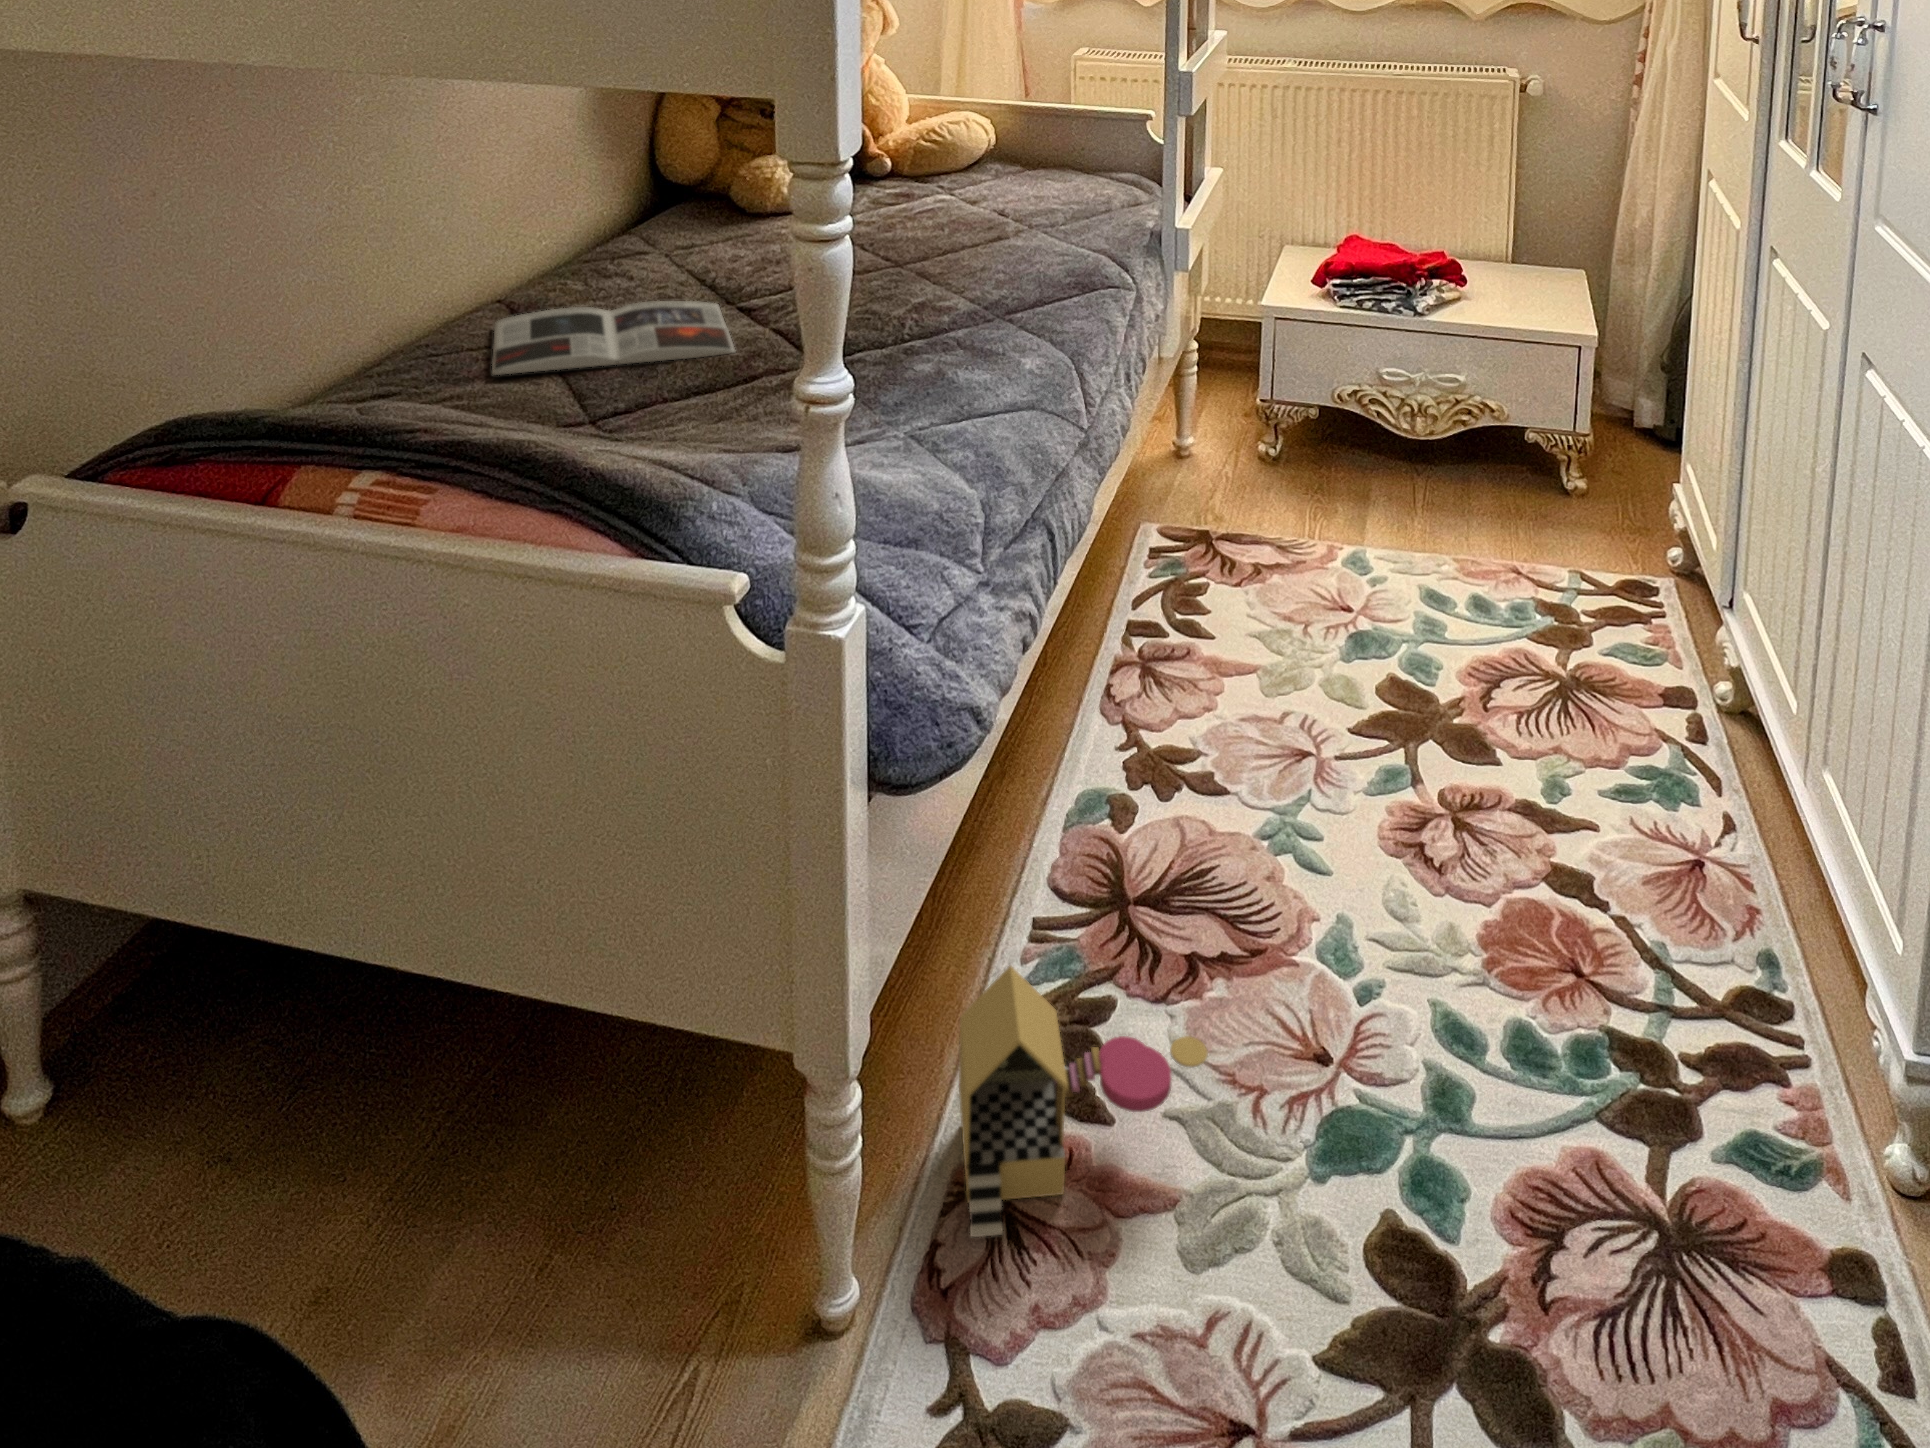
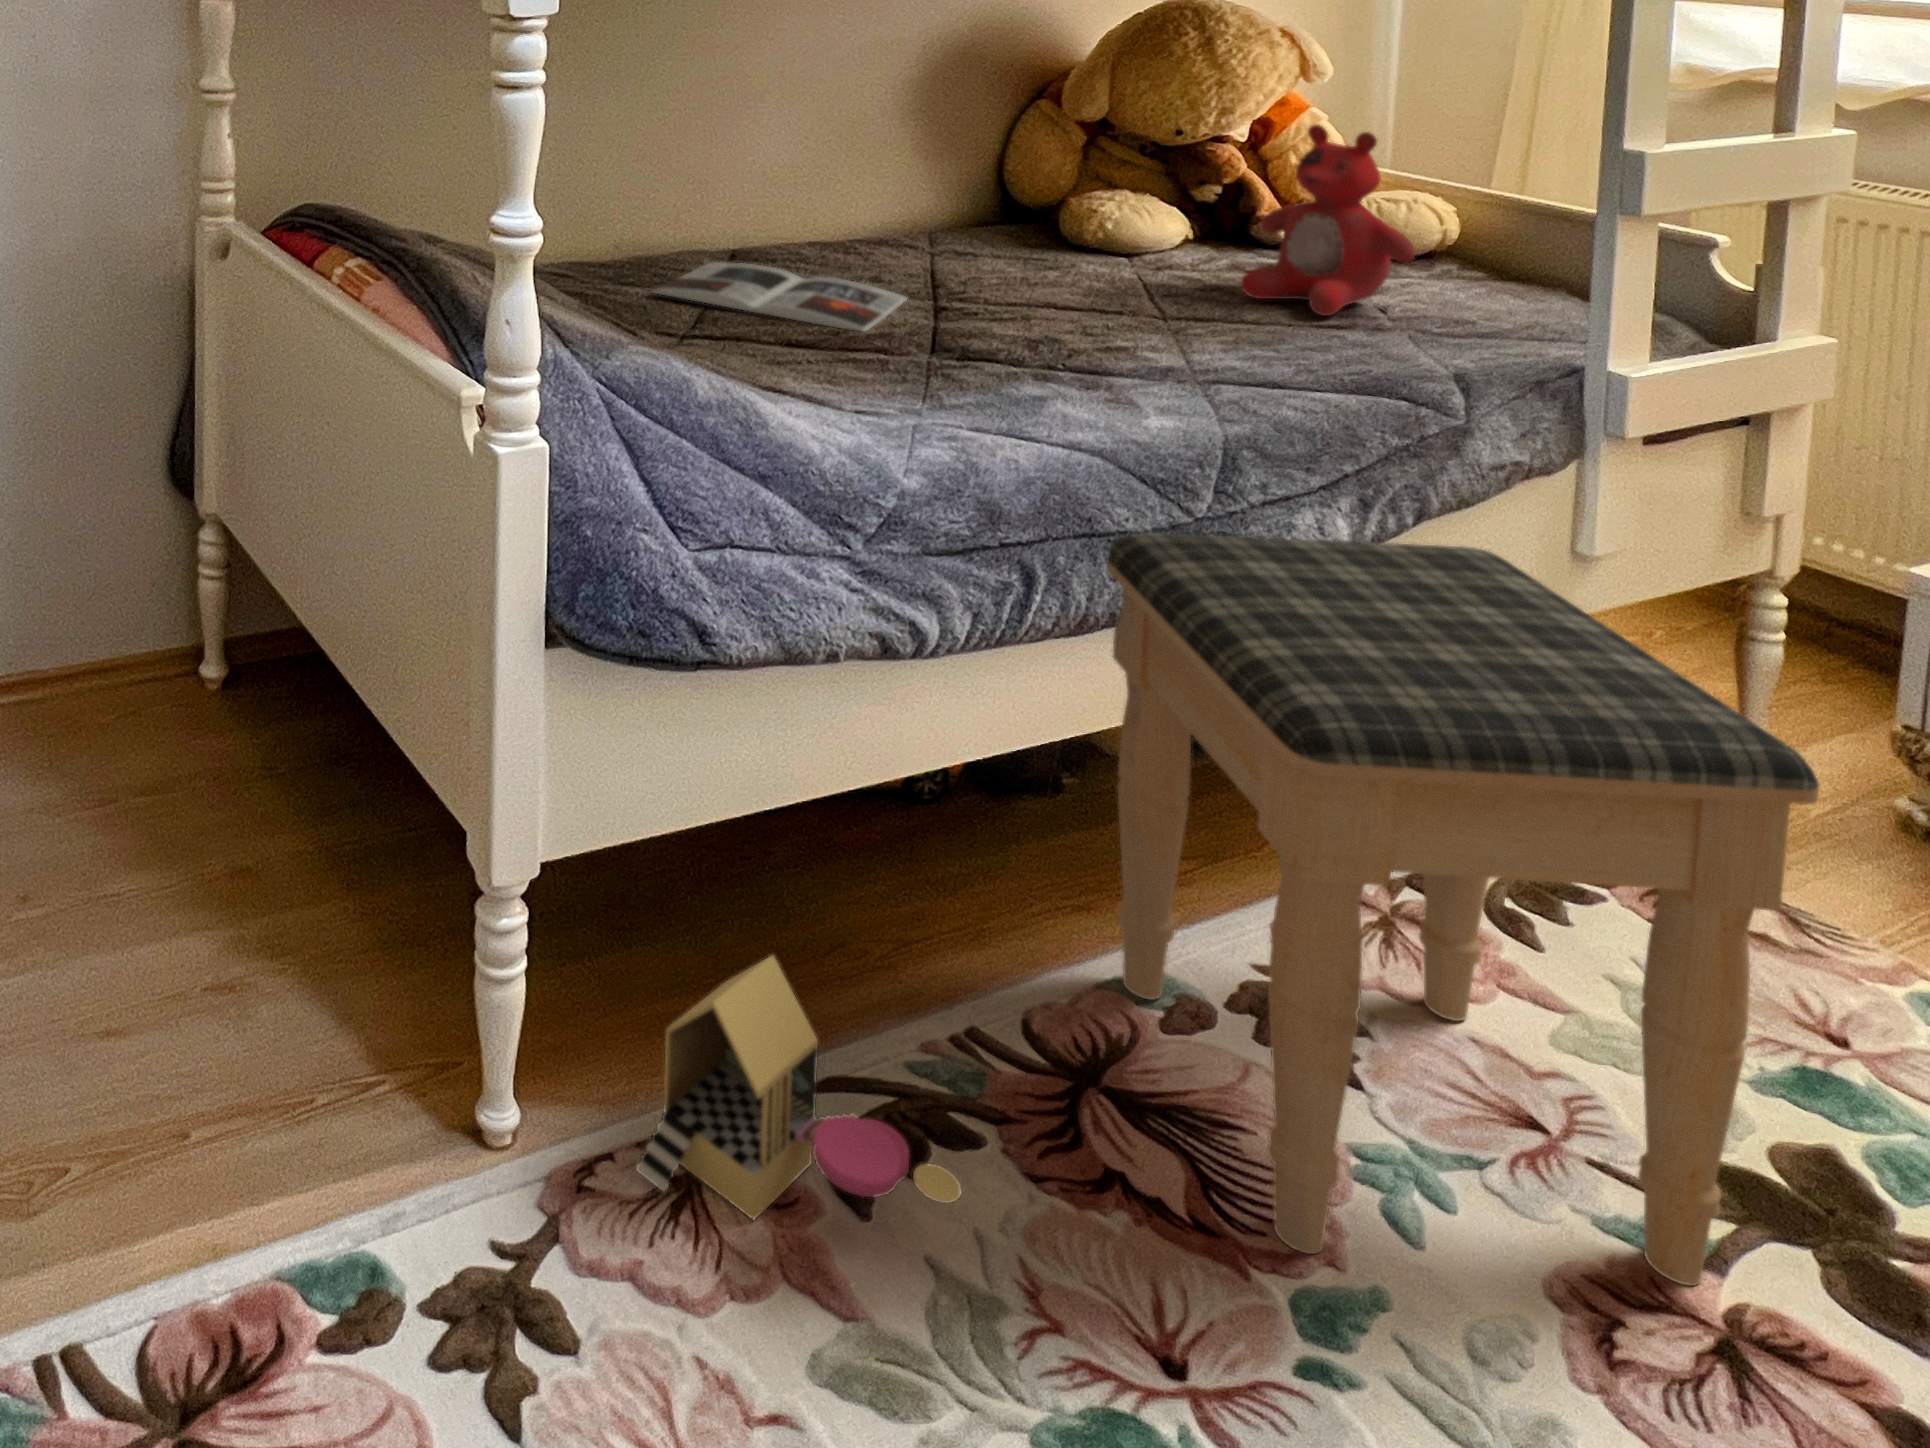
stuffed bear: none [925,76,1041,232] -> present [1241,124,1415,316]
footstool: none [1052,388,1473,927] -> present [1108,533,1819,1286]

